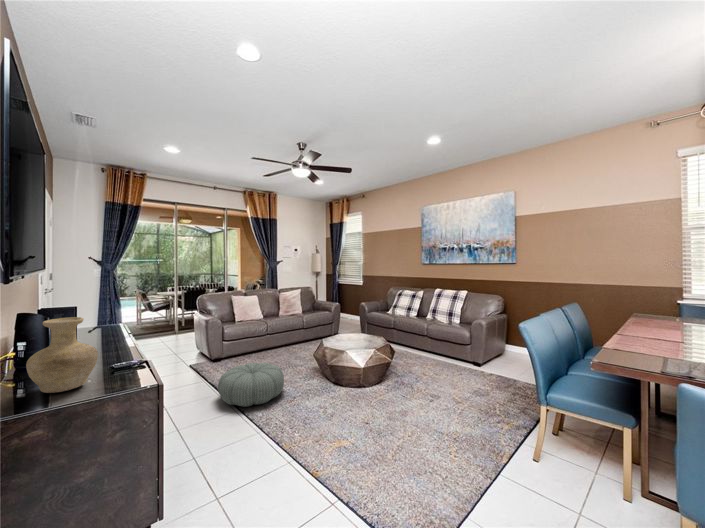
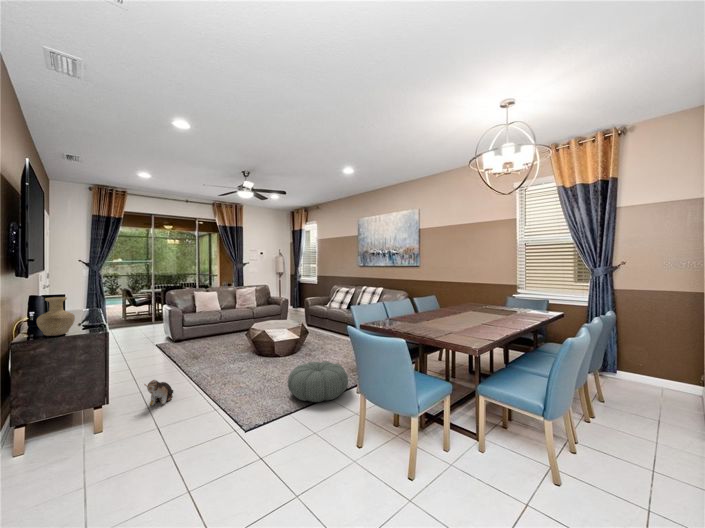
pouf: present [218,363,284,407] -> present [288,361,348,402]
plush toy: none [214,448,251,493] -> present [144,380,173,406]

